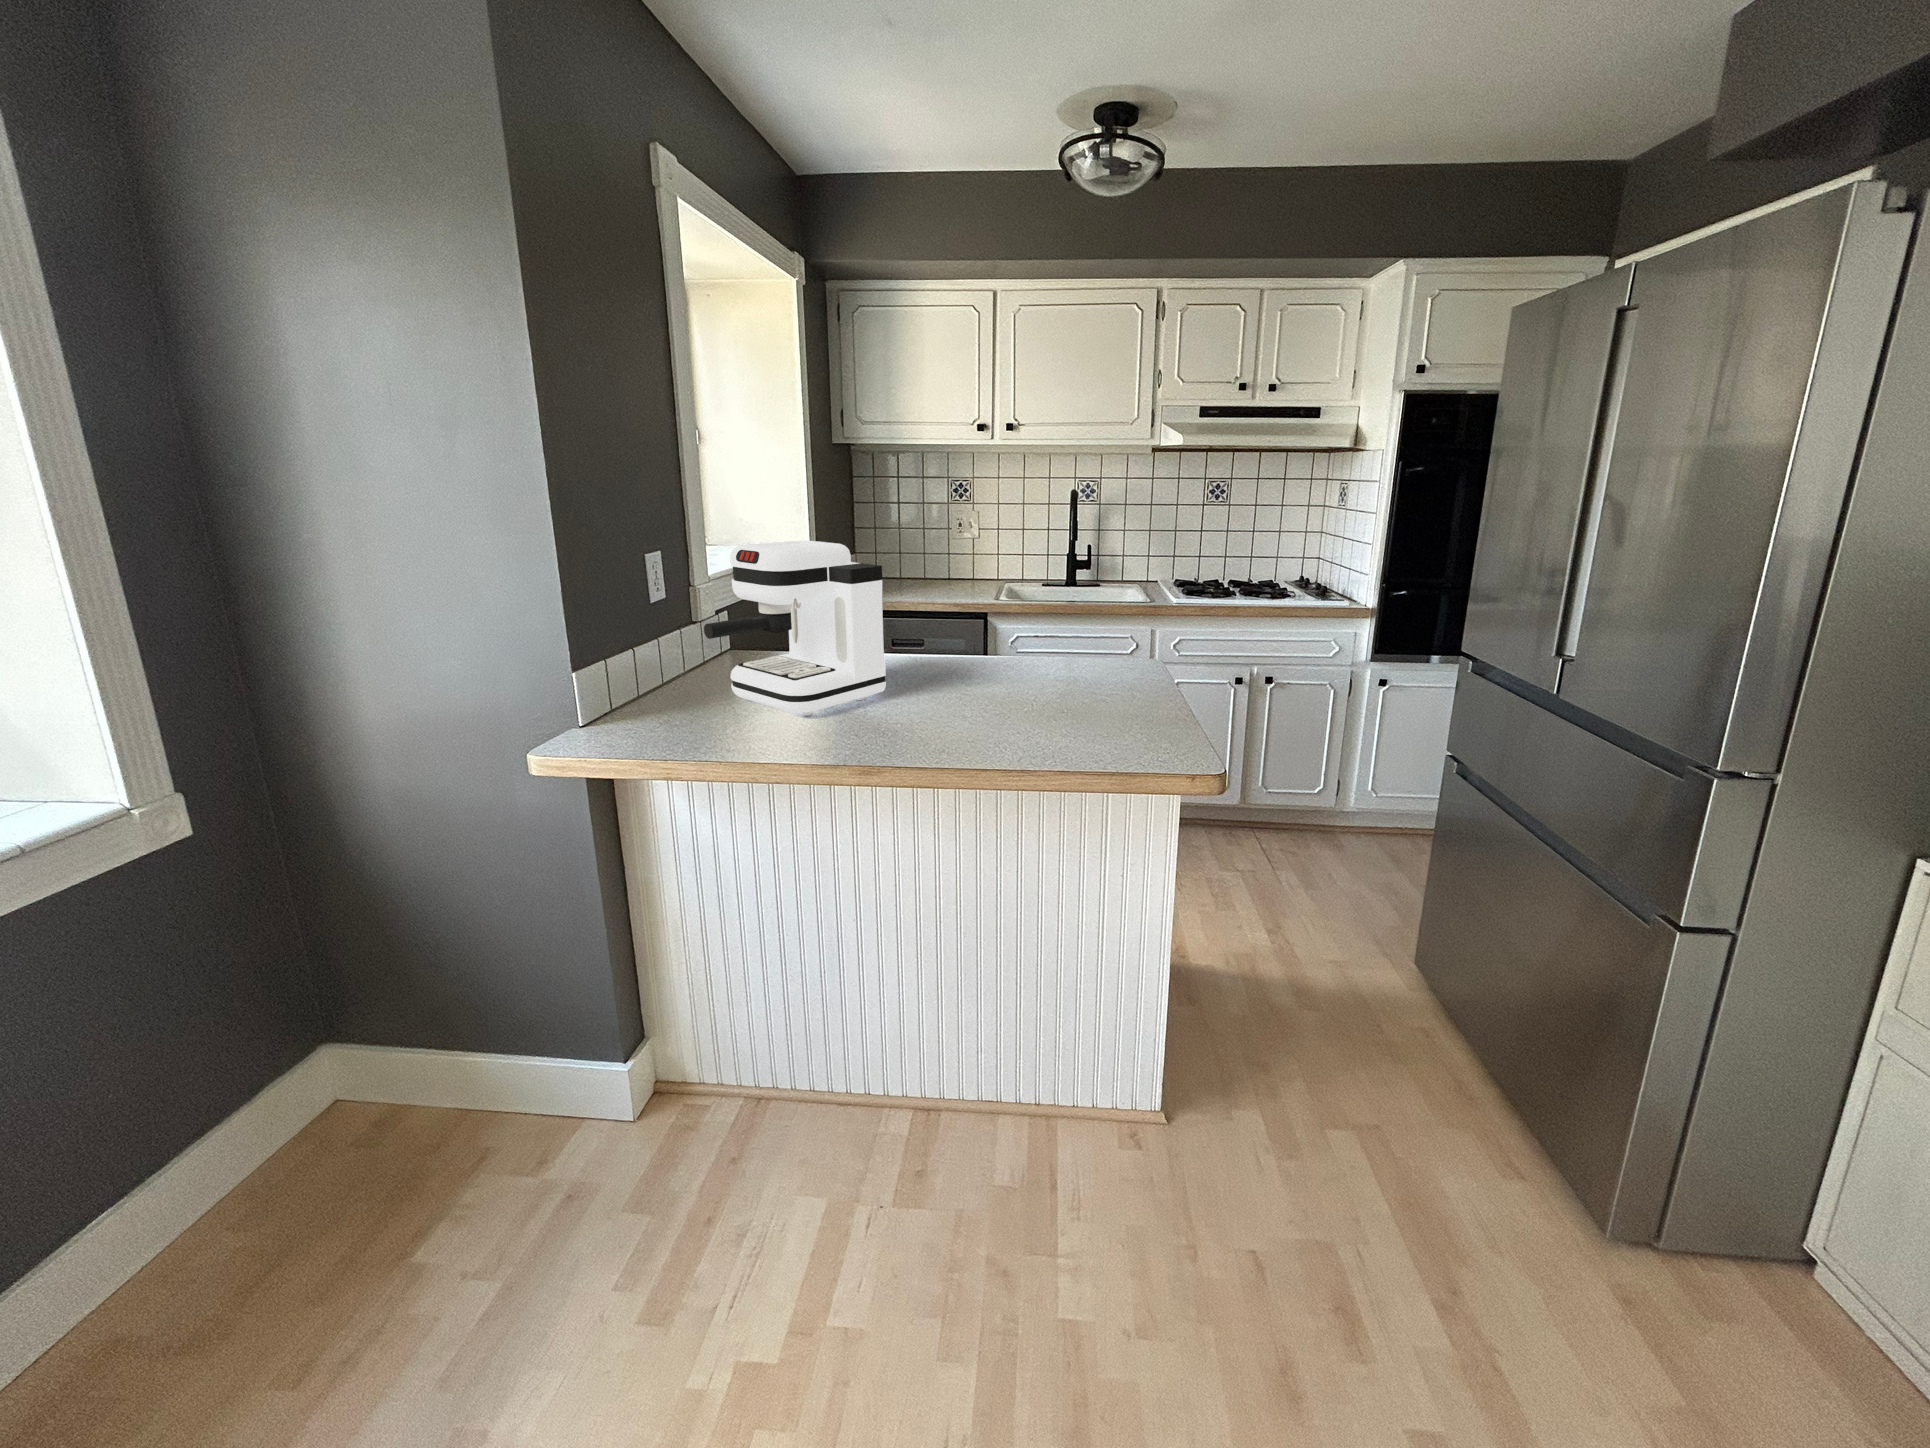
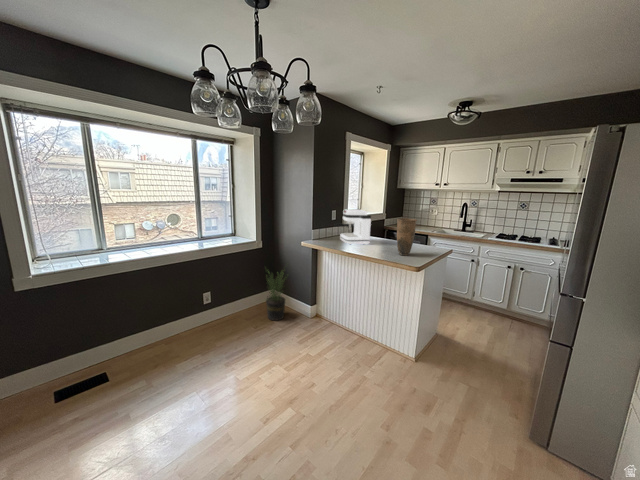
vase: none [1042,564,1123,724] -> present [397,218,417,255]
potted plant: none [234,880,488,1257] -> present [266,271,285,321]

